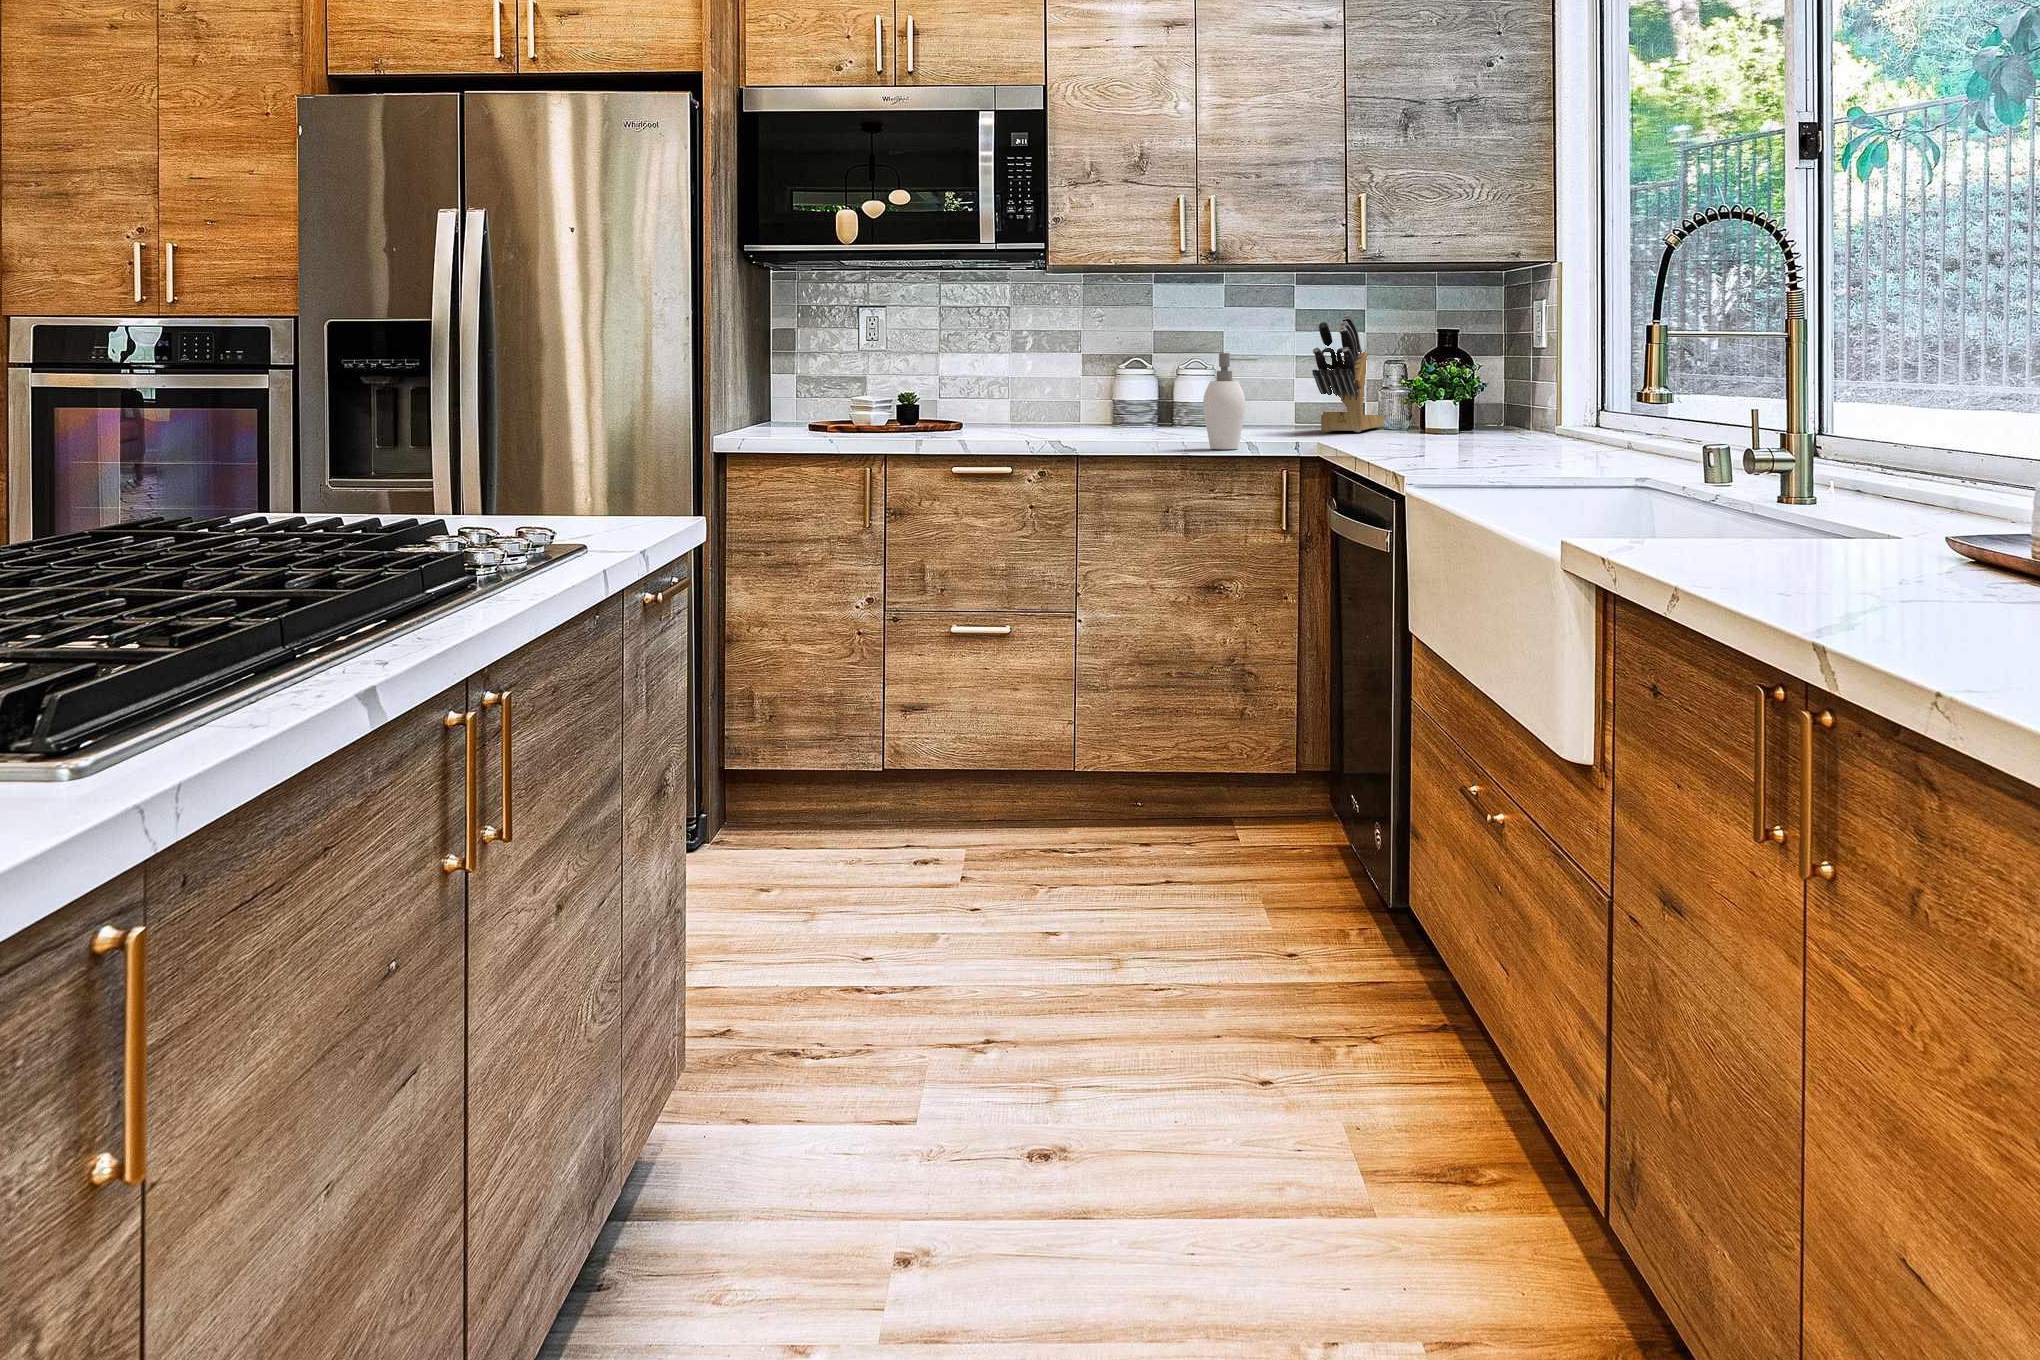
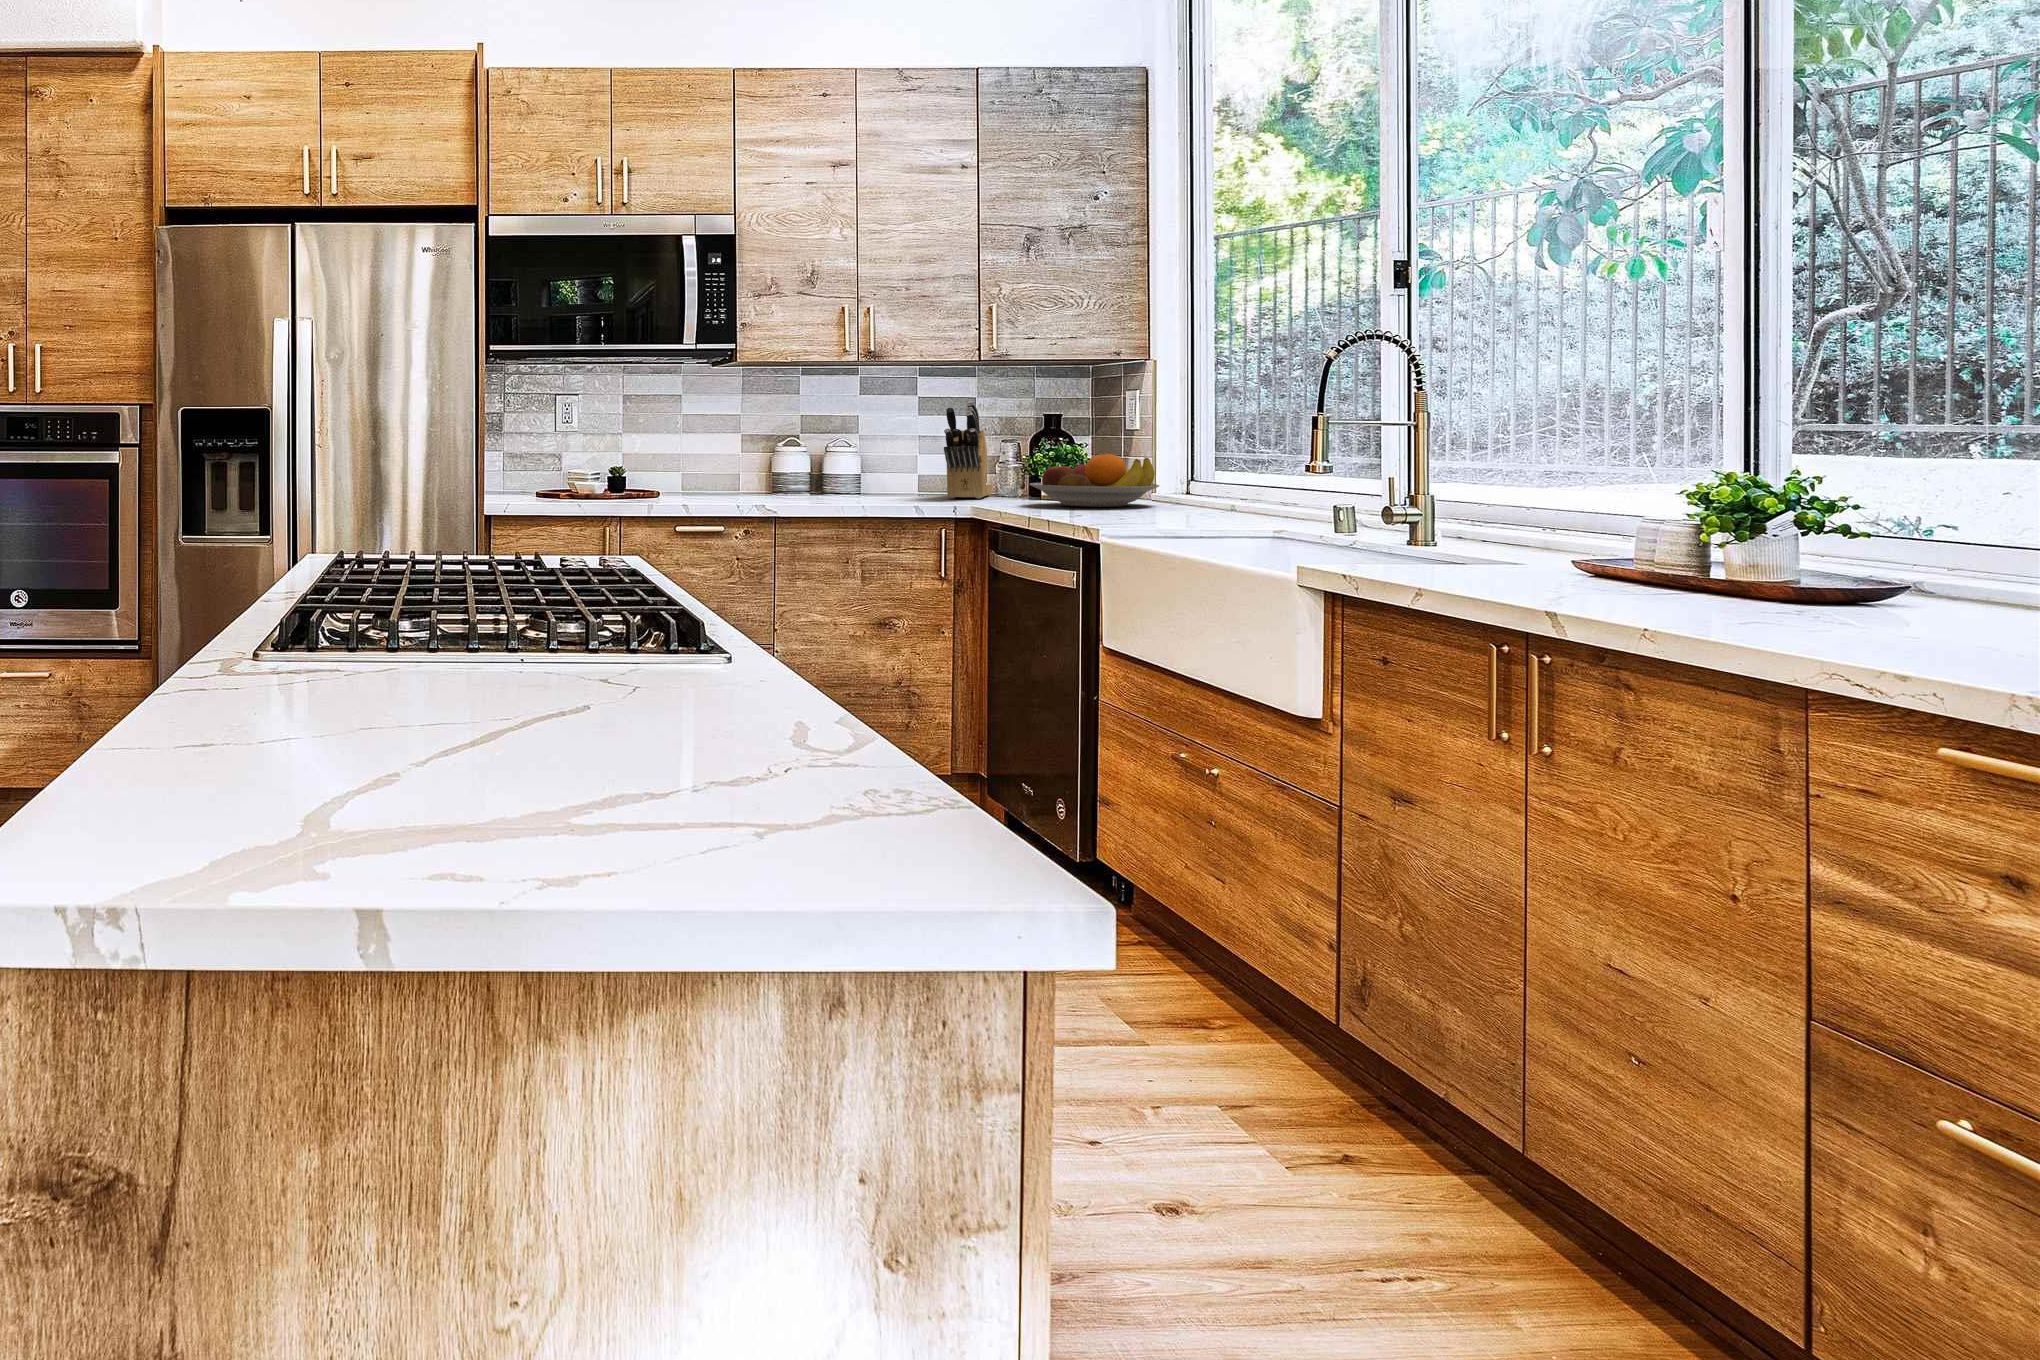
soap dispenser: present [1203,353,1257,449] -> none [878,433,924,511]
fruit bowl: none [1397,378,1552,444] -> present [1030,454,1159,507]

